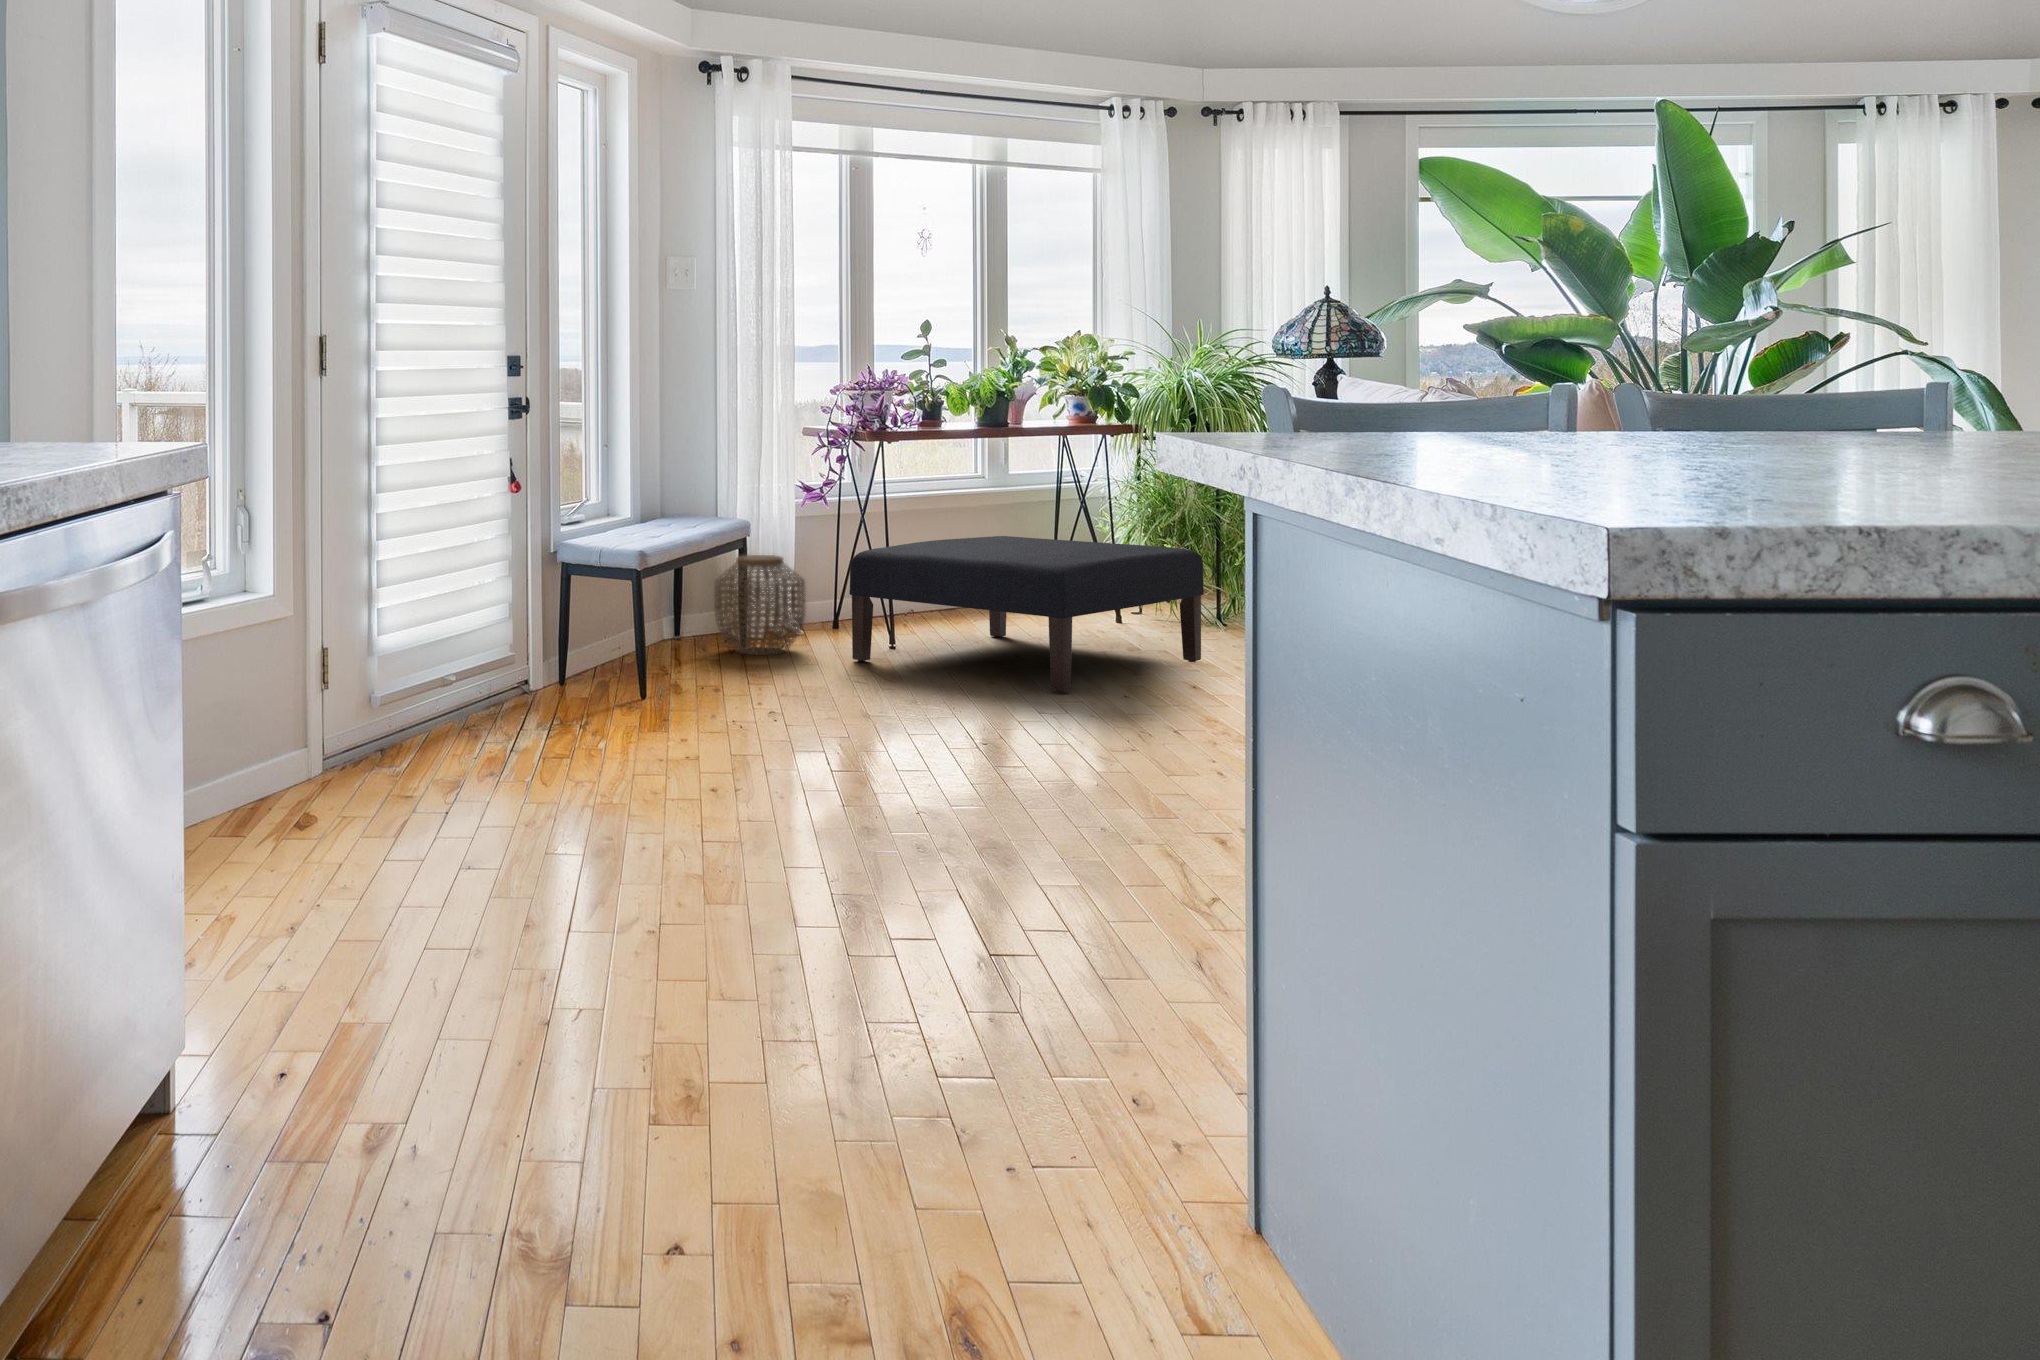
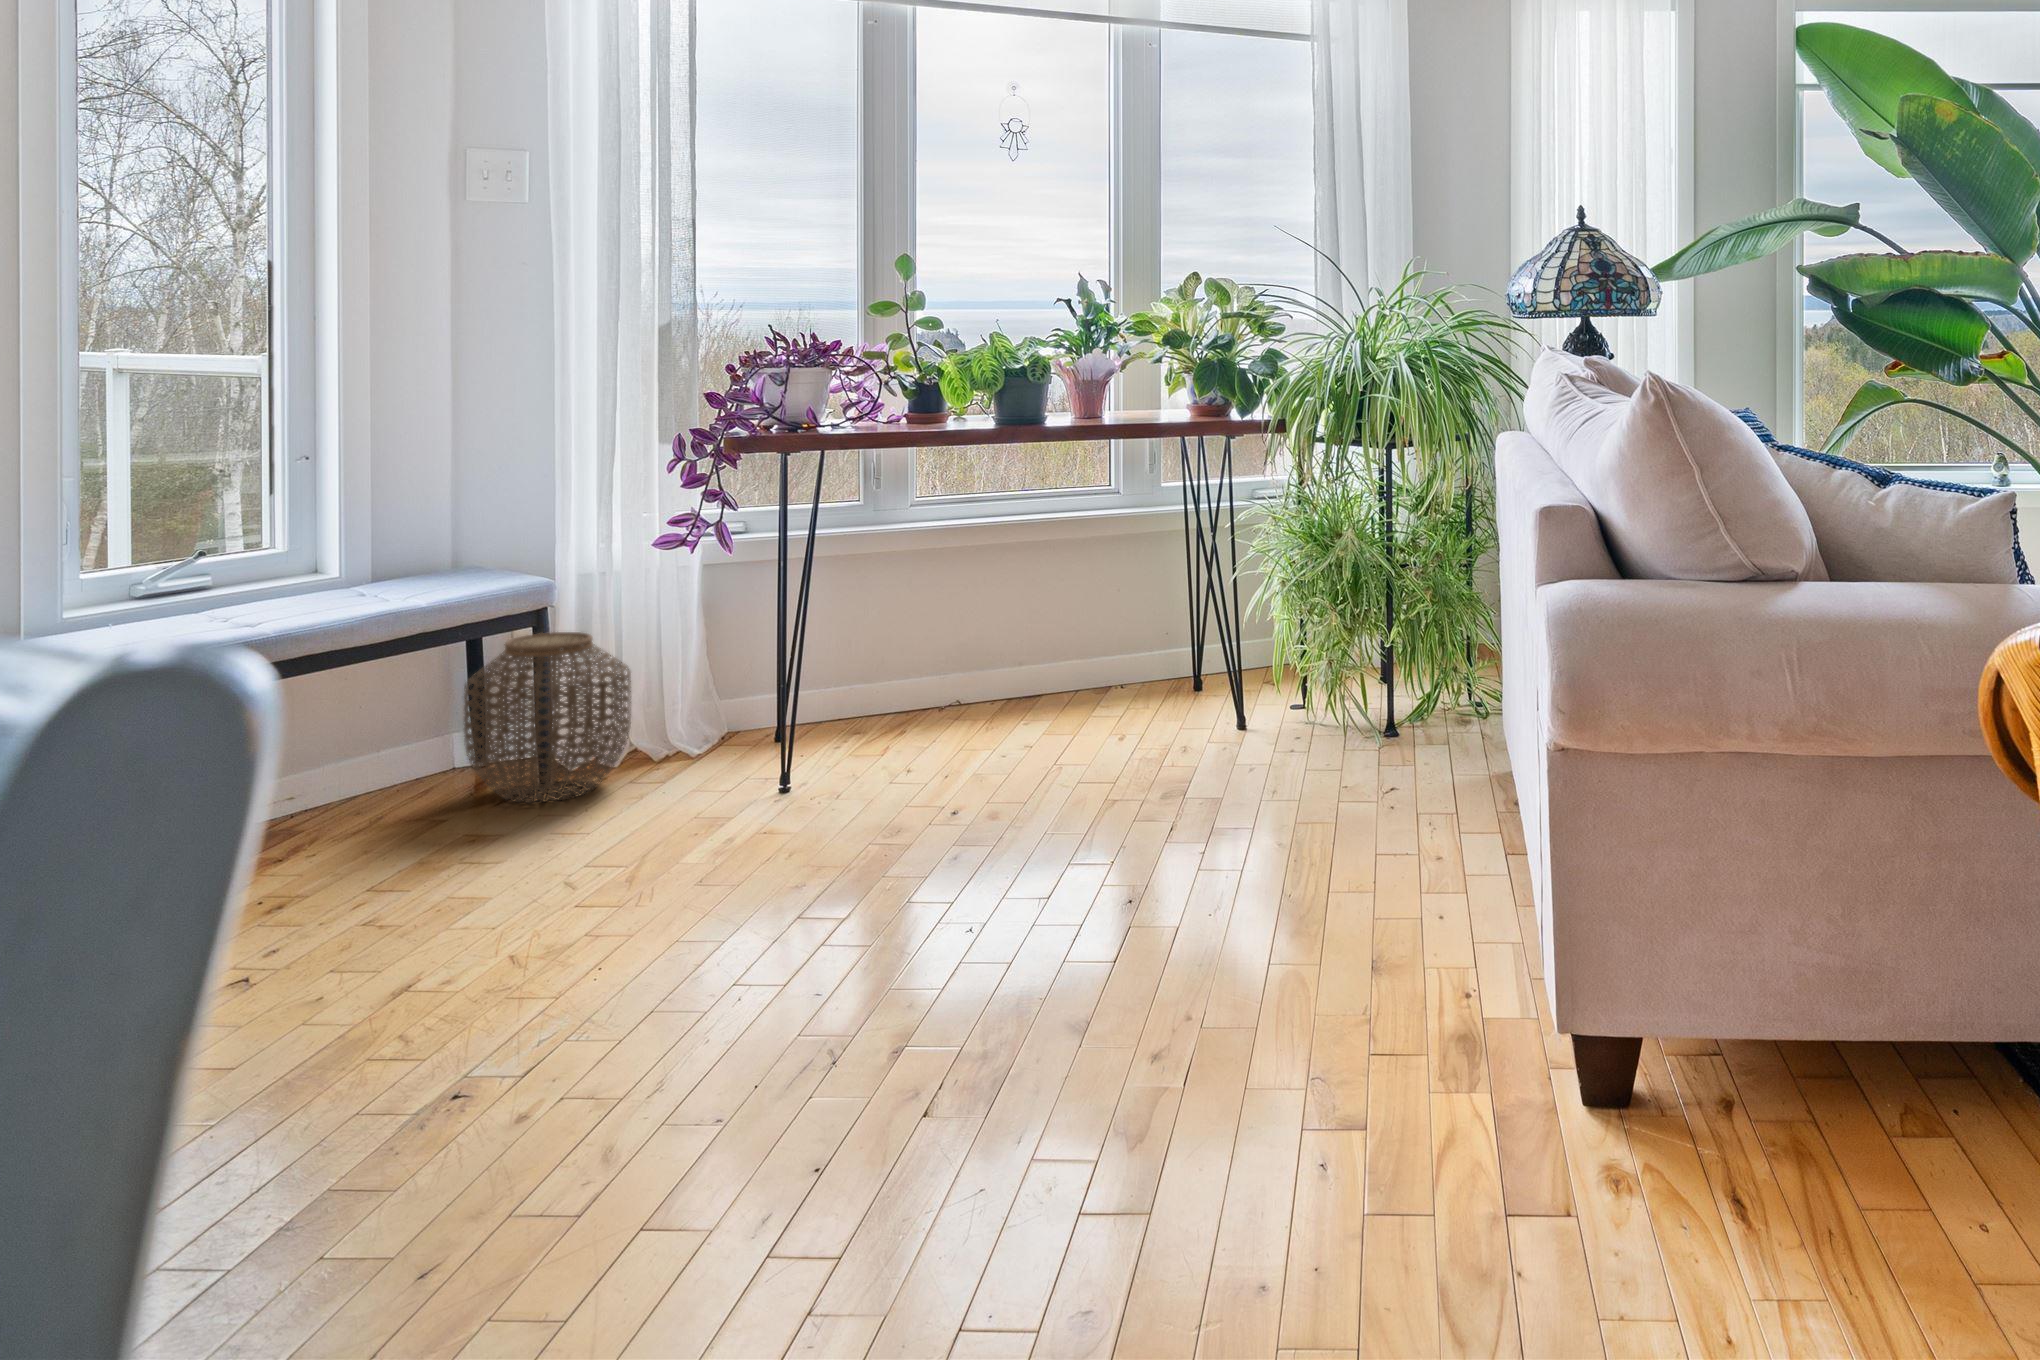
ottoman: present [849,536,1204,692] -> none [636,597,1213,932]

